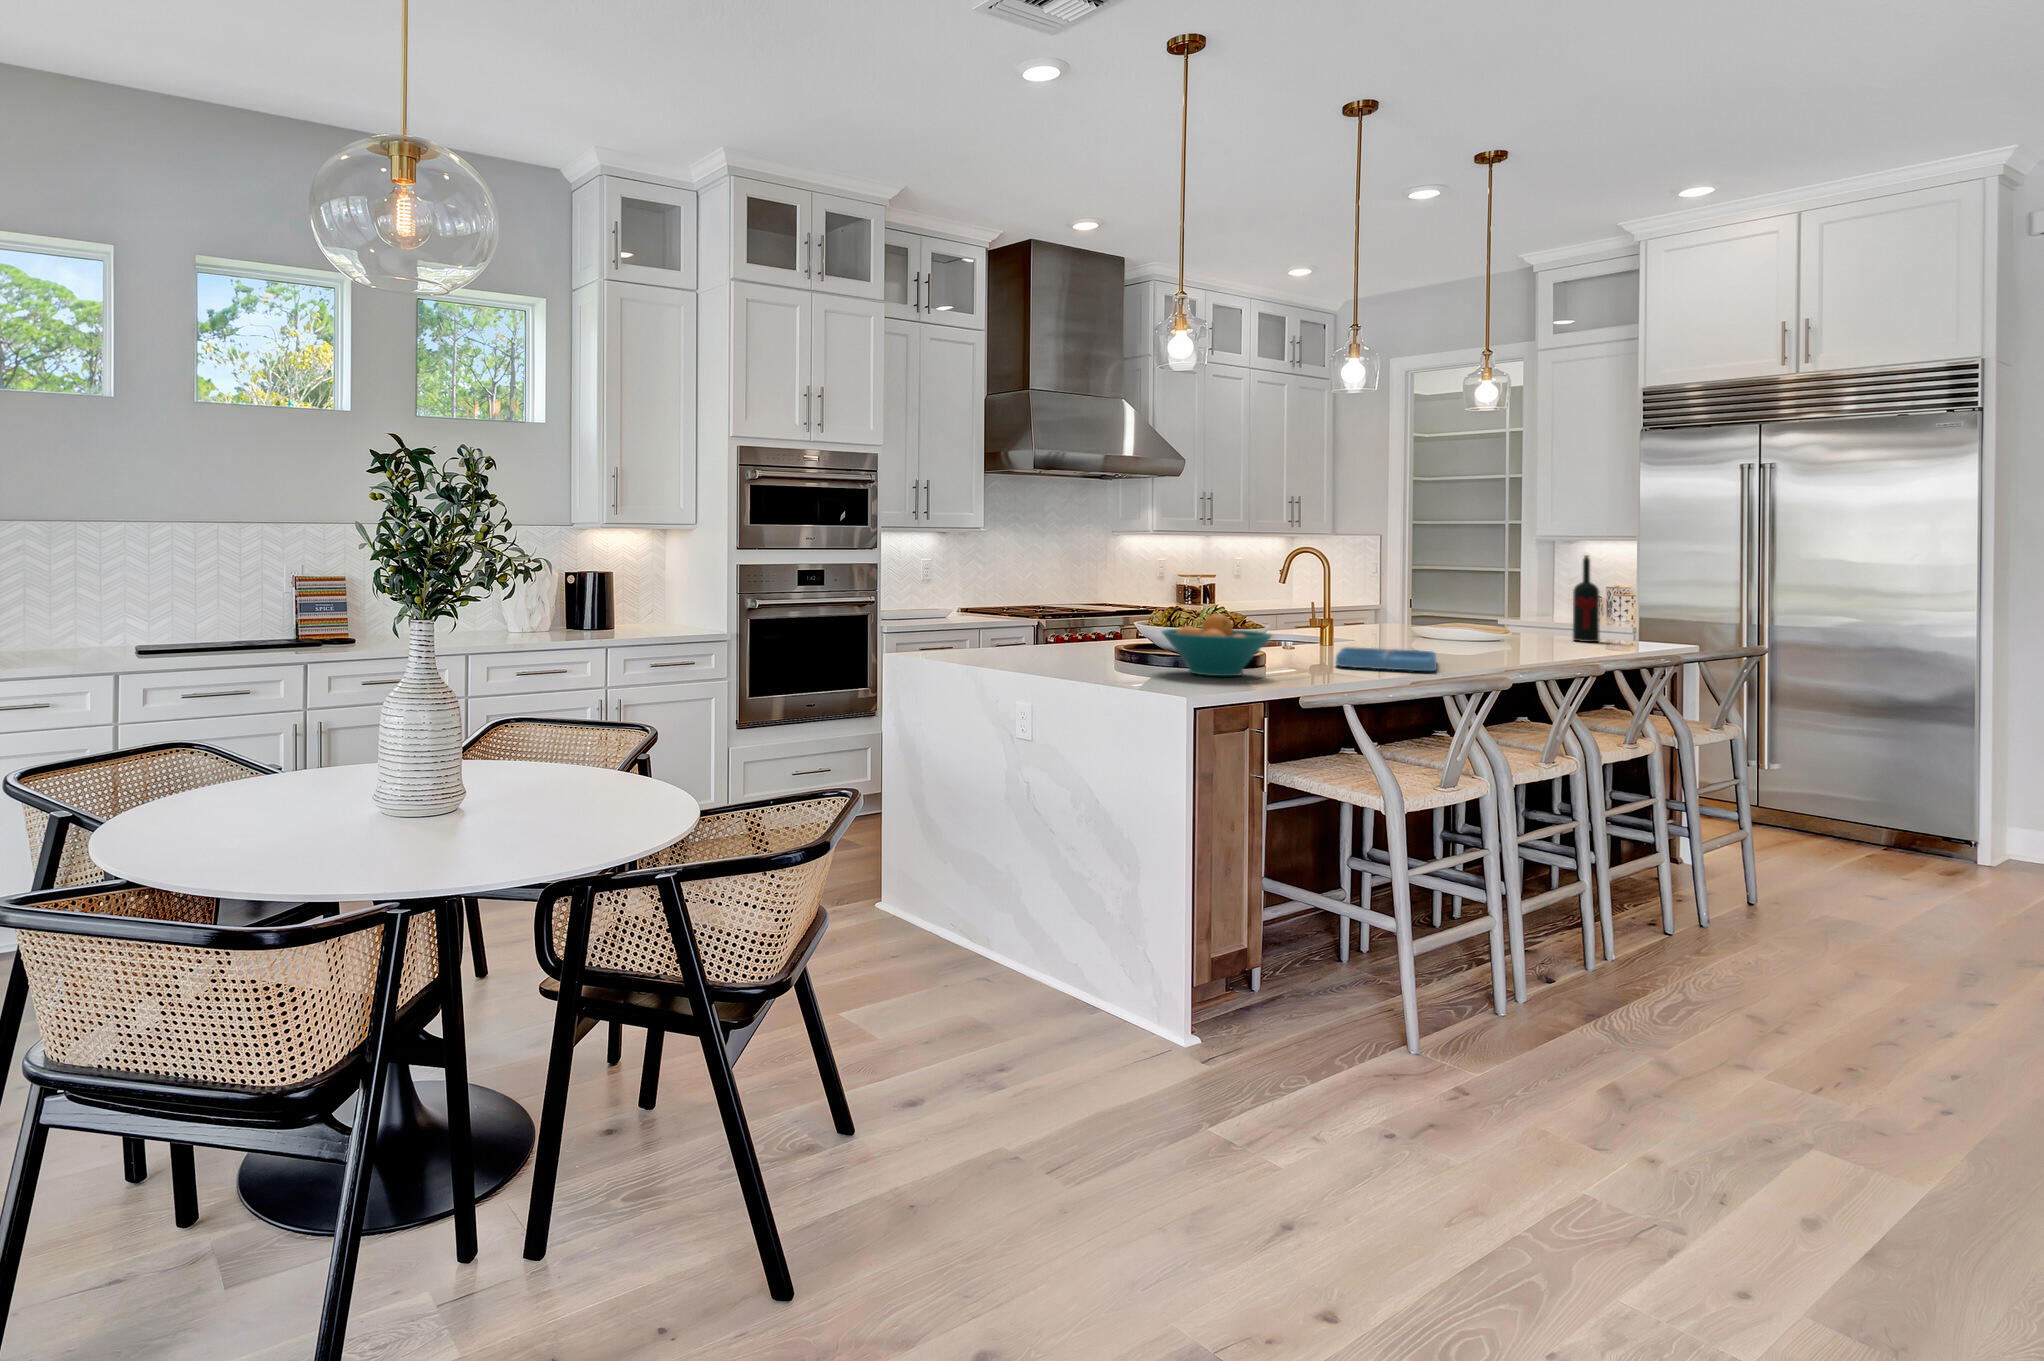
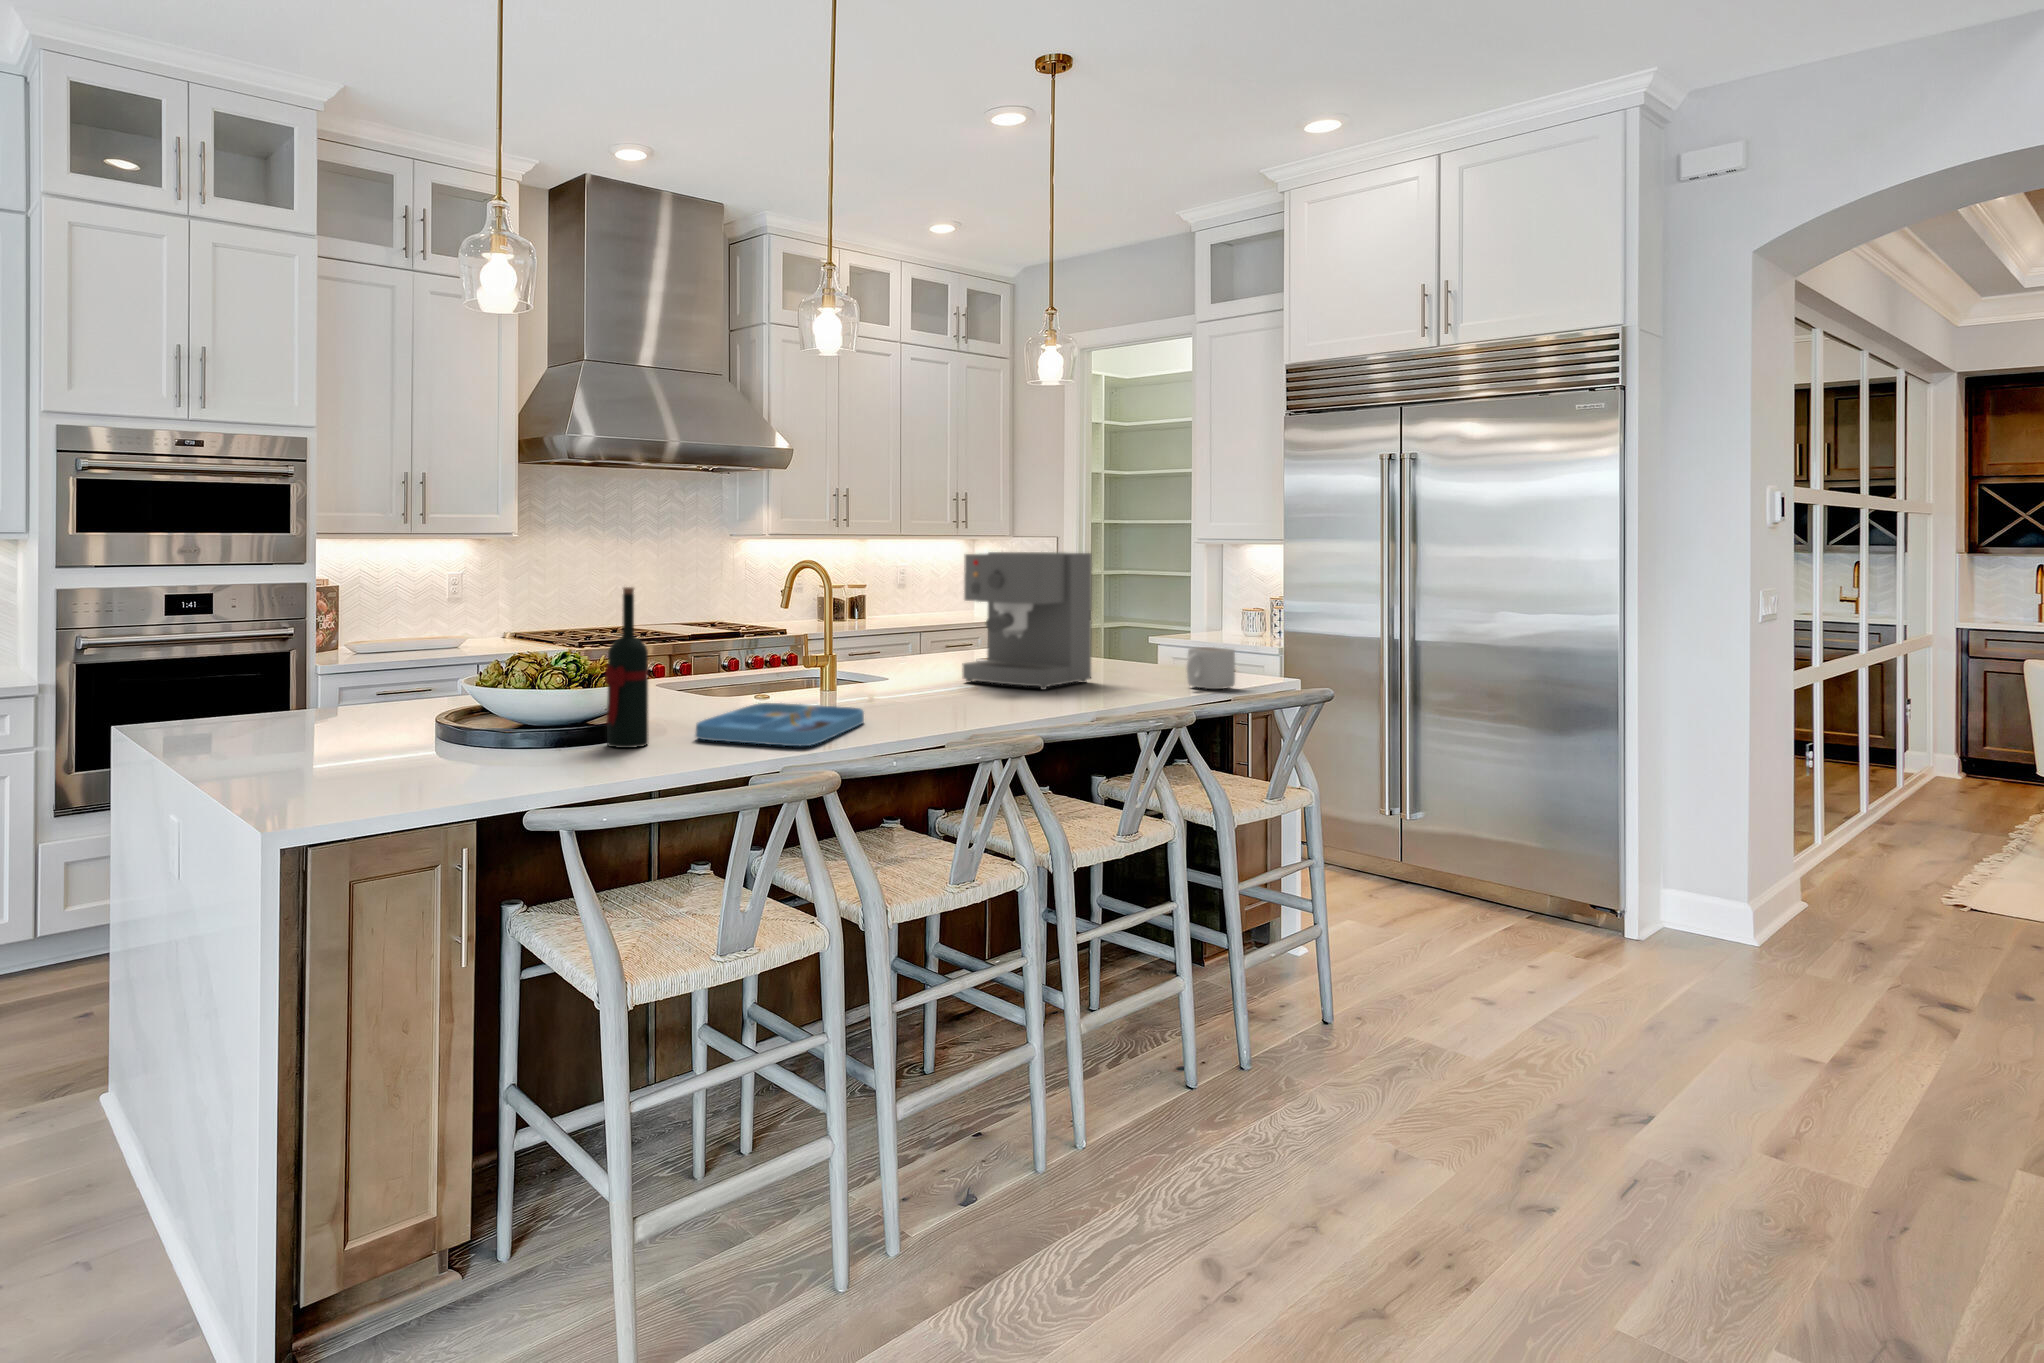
coffee maker: none [1445,542,1550,646] -> present [962,552,1092,690]
wine bottle: present [1573,555,1600,642] -> present [605,587,648,748]
fruit bowl: present [1162,614,1271,676] -> none [388,670,551,767]
mug: none [1636,616,1678,648] -> present [1187,647,1235,689]

